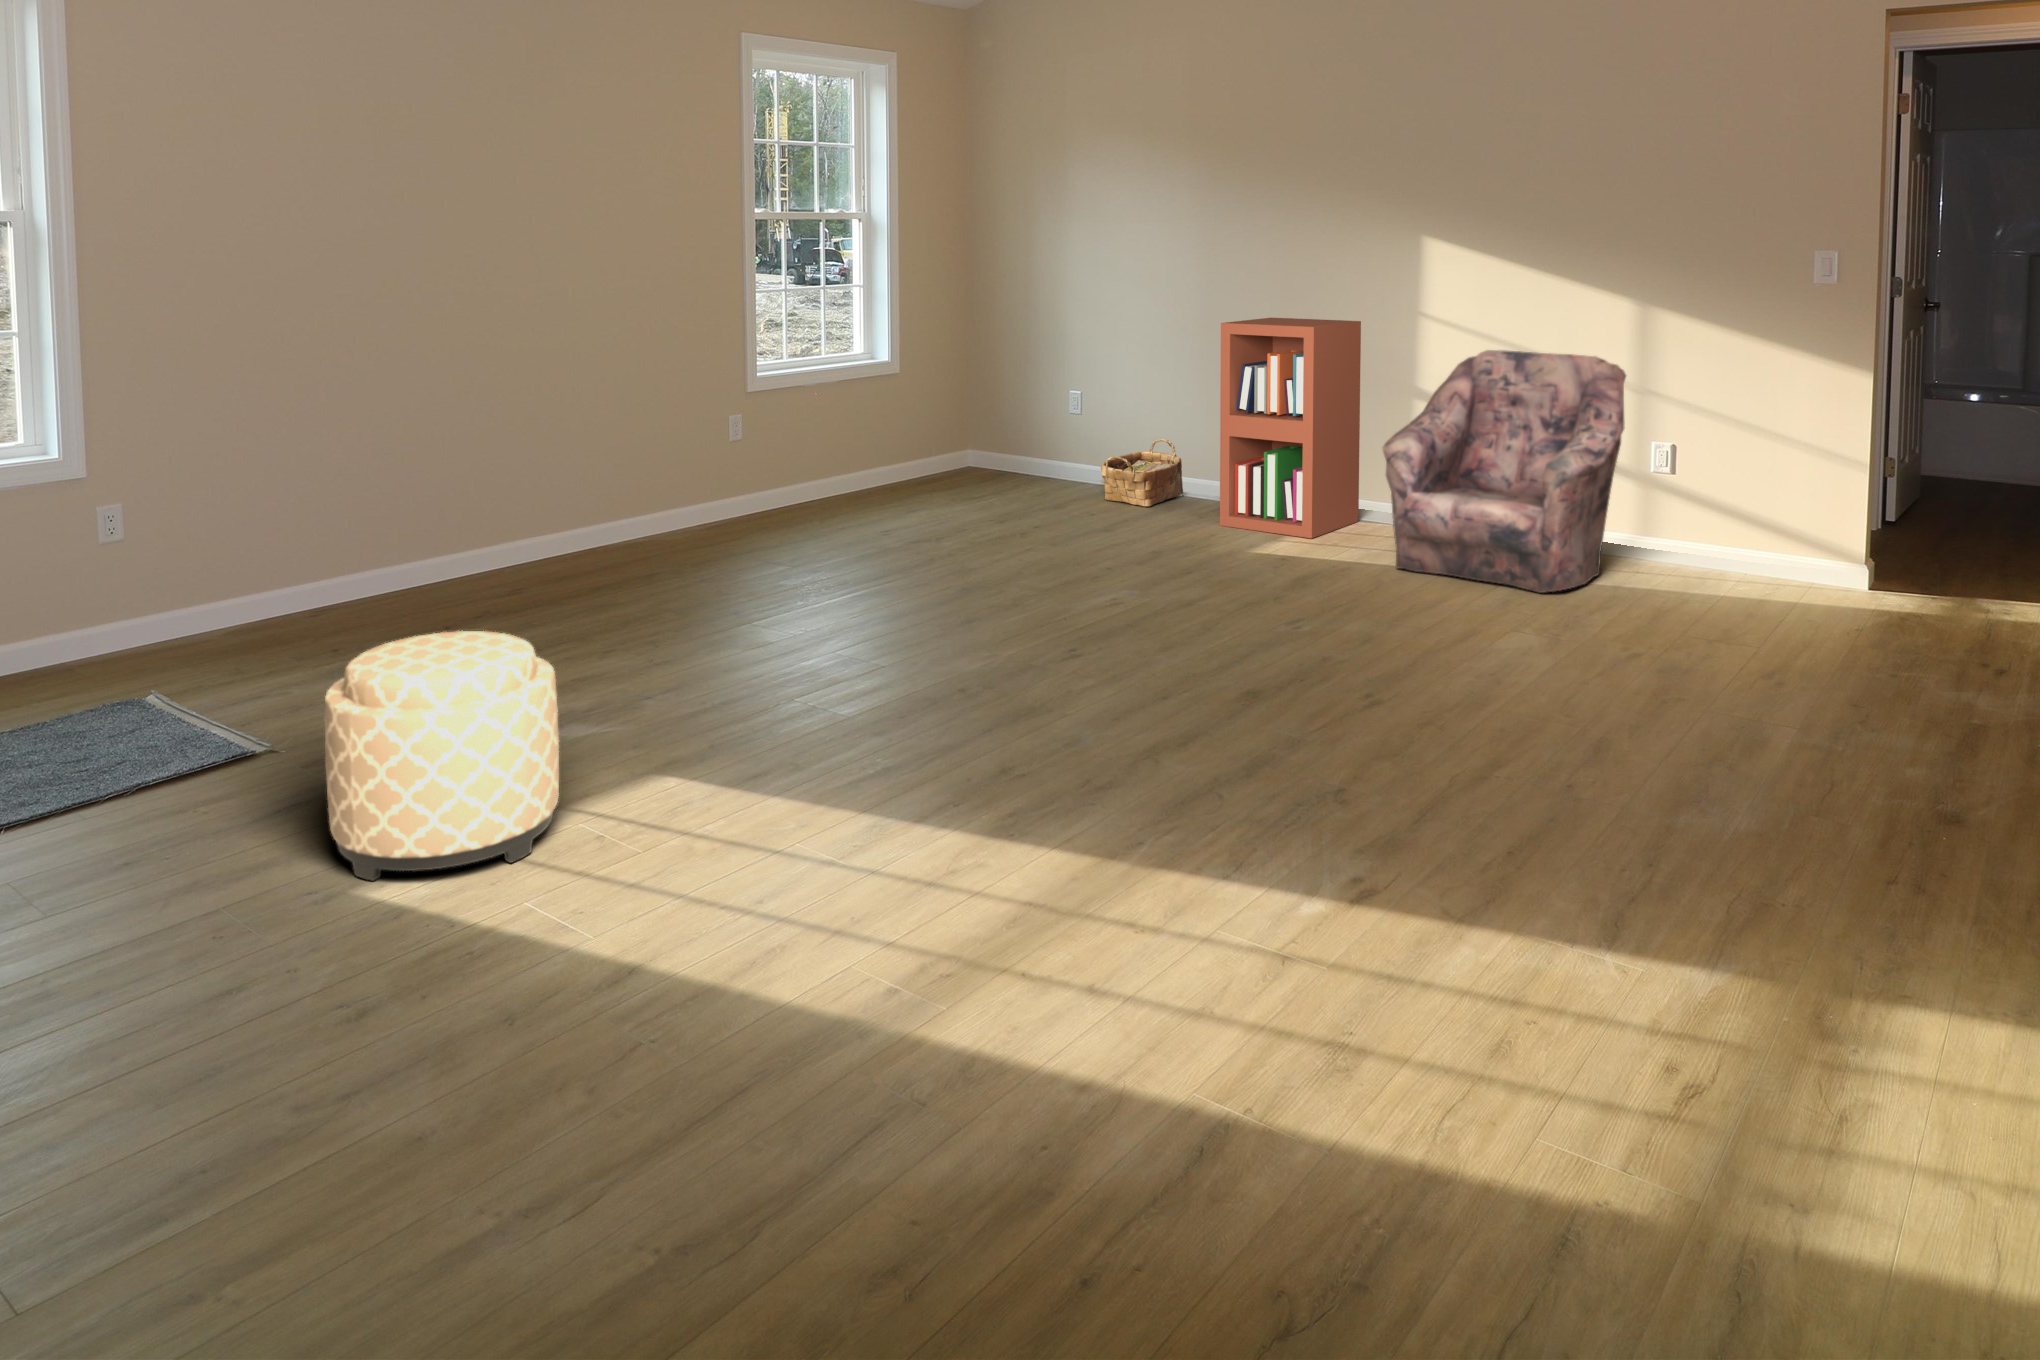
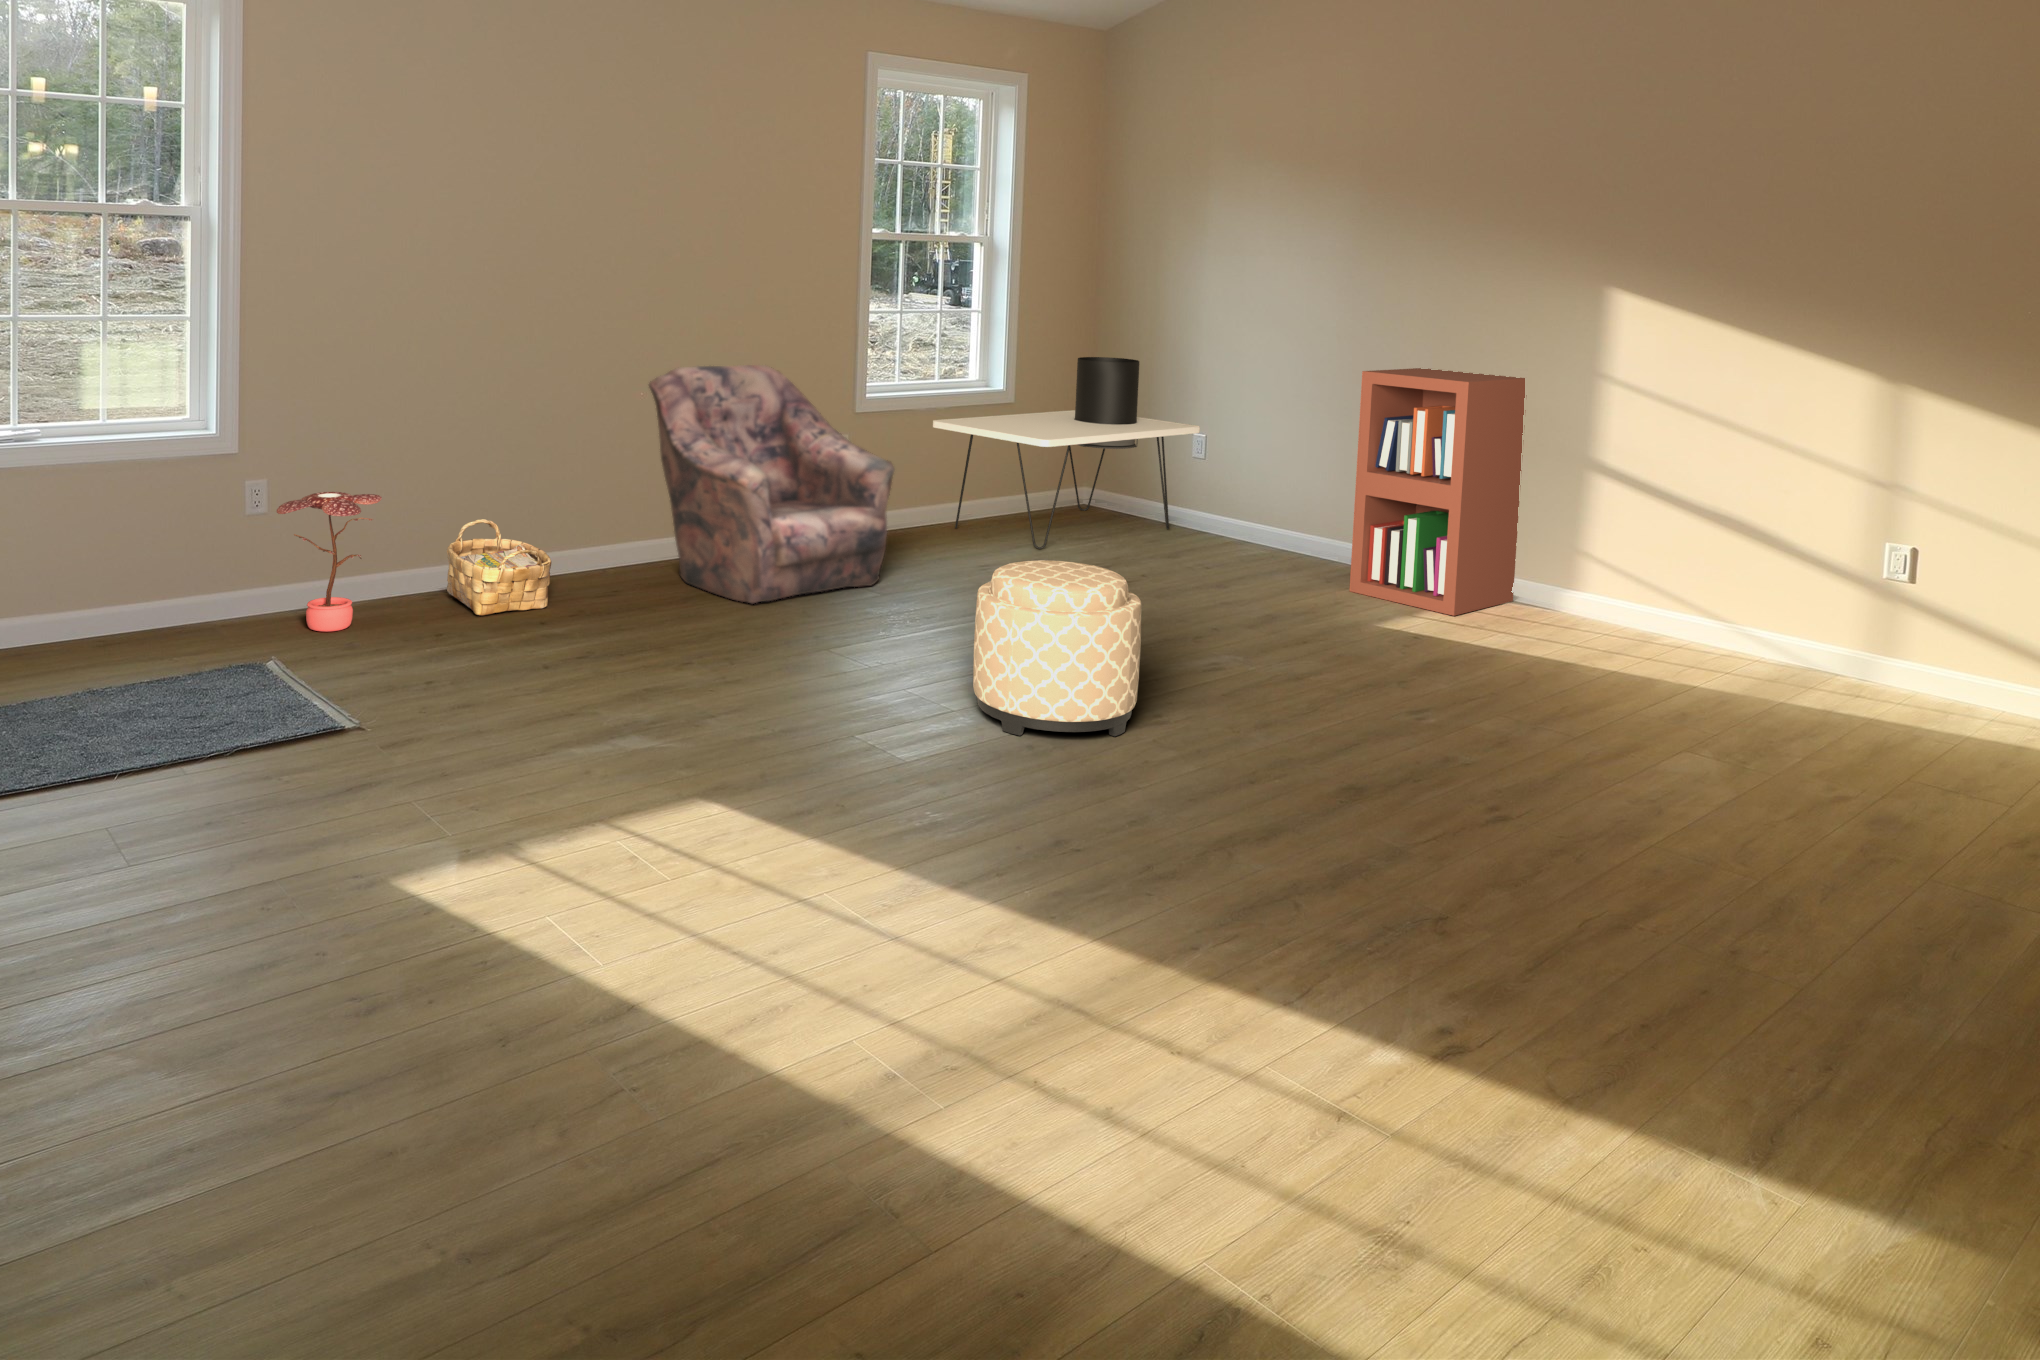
side table: none [822,325,1073,512] -> present [933,357,1200,549]
armchair: present [1383,350,1626,593] -> present [649,365,895,603]
woven basket: present [1101,438,1183,507] -> present [447,519,551,616]
potted plant: none [142,509,261,658] -> present [277,492,382,632]
ottoman: present [325,631,559,881] -> present [973,560,1141,736]

